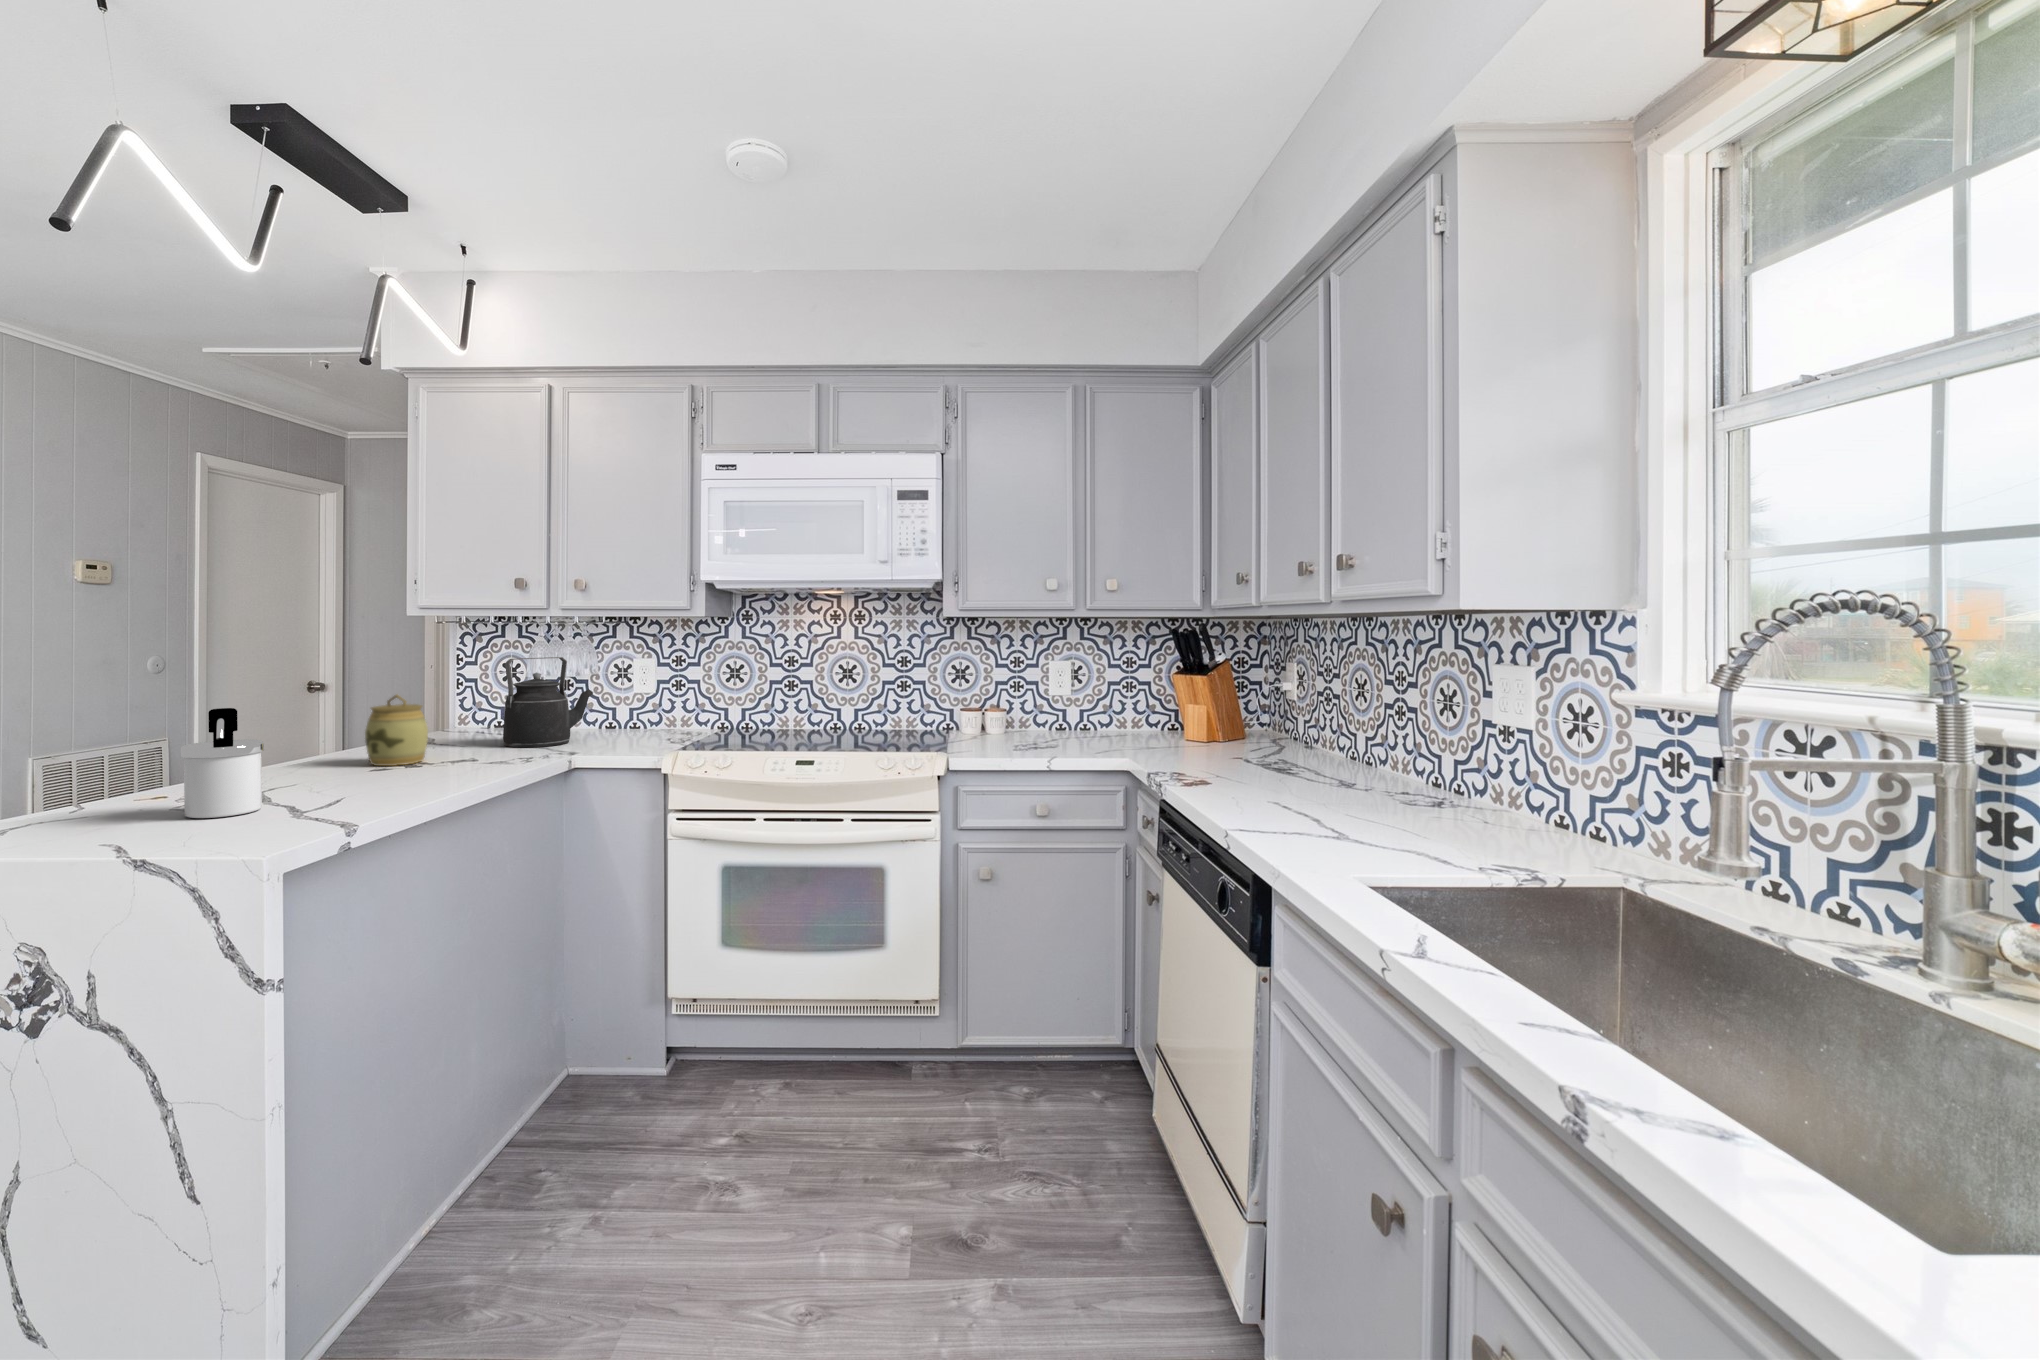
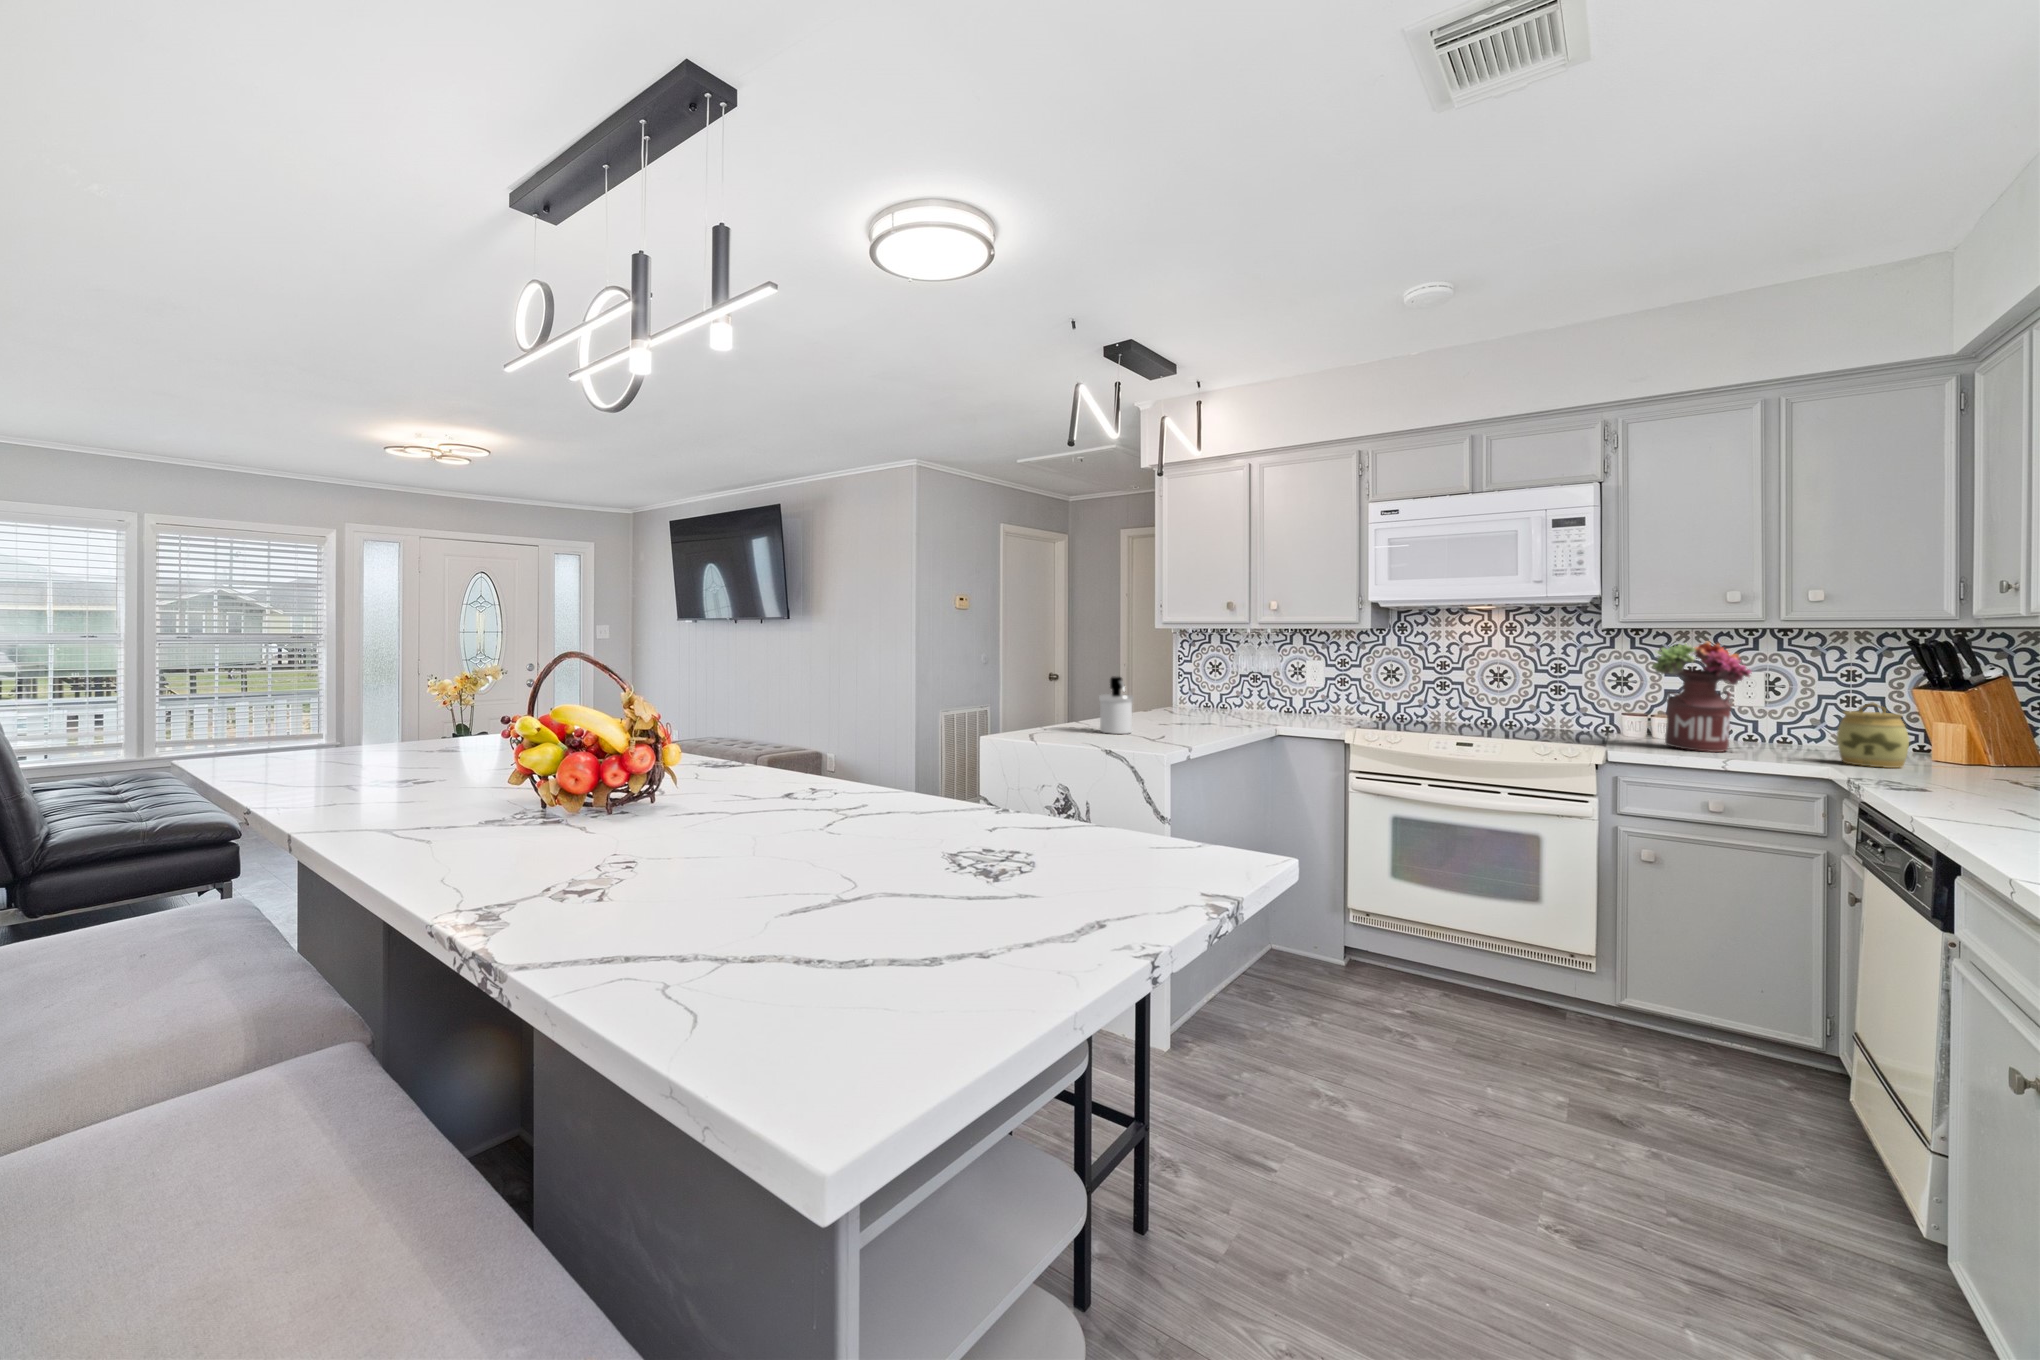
flower arrangement: none [984,632,1067,752] -> present [1653,641,1752,752]
kettle: present [503,657,593,747] -> none [1223,657,1282,718]
jar: present [365,695,428,766] -> present [1837,702,1909,768]

